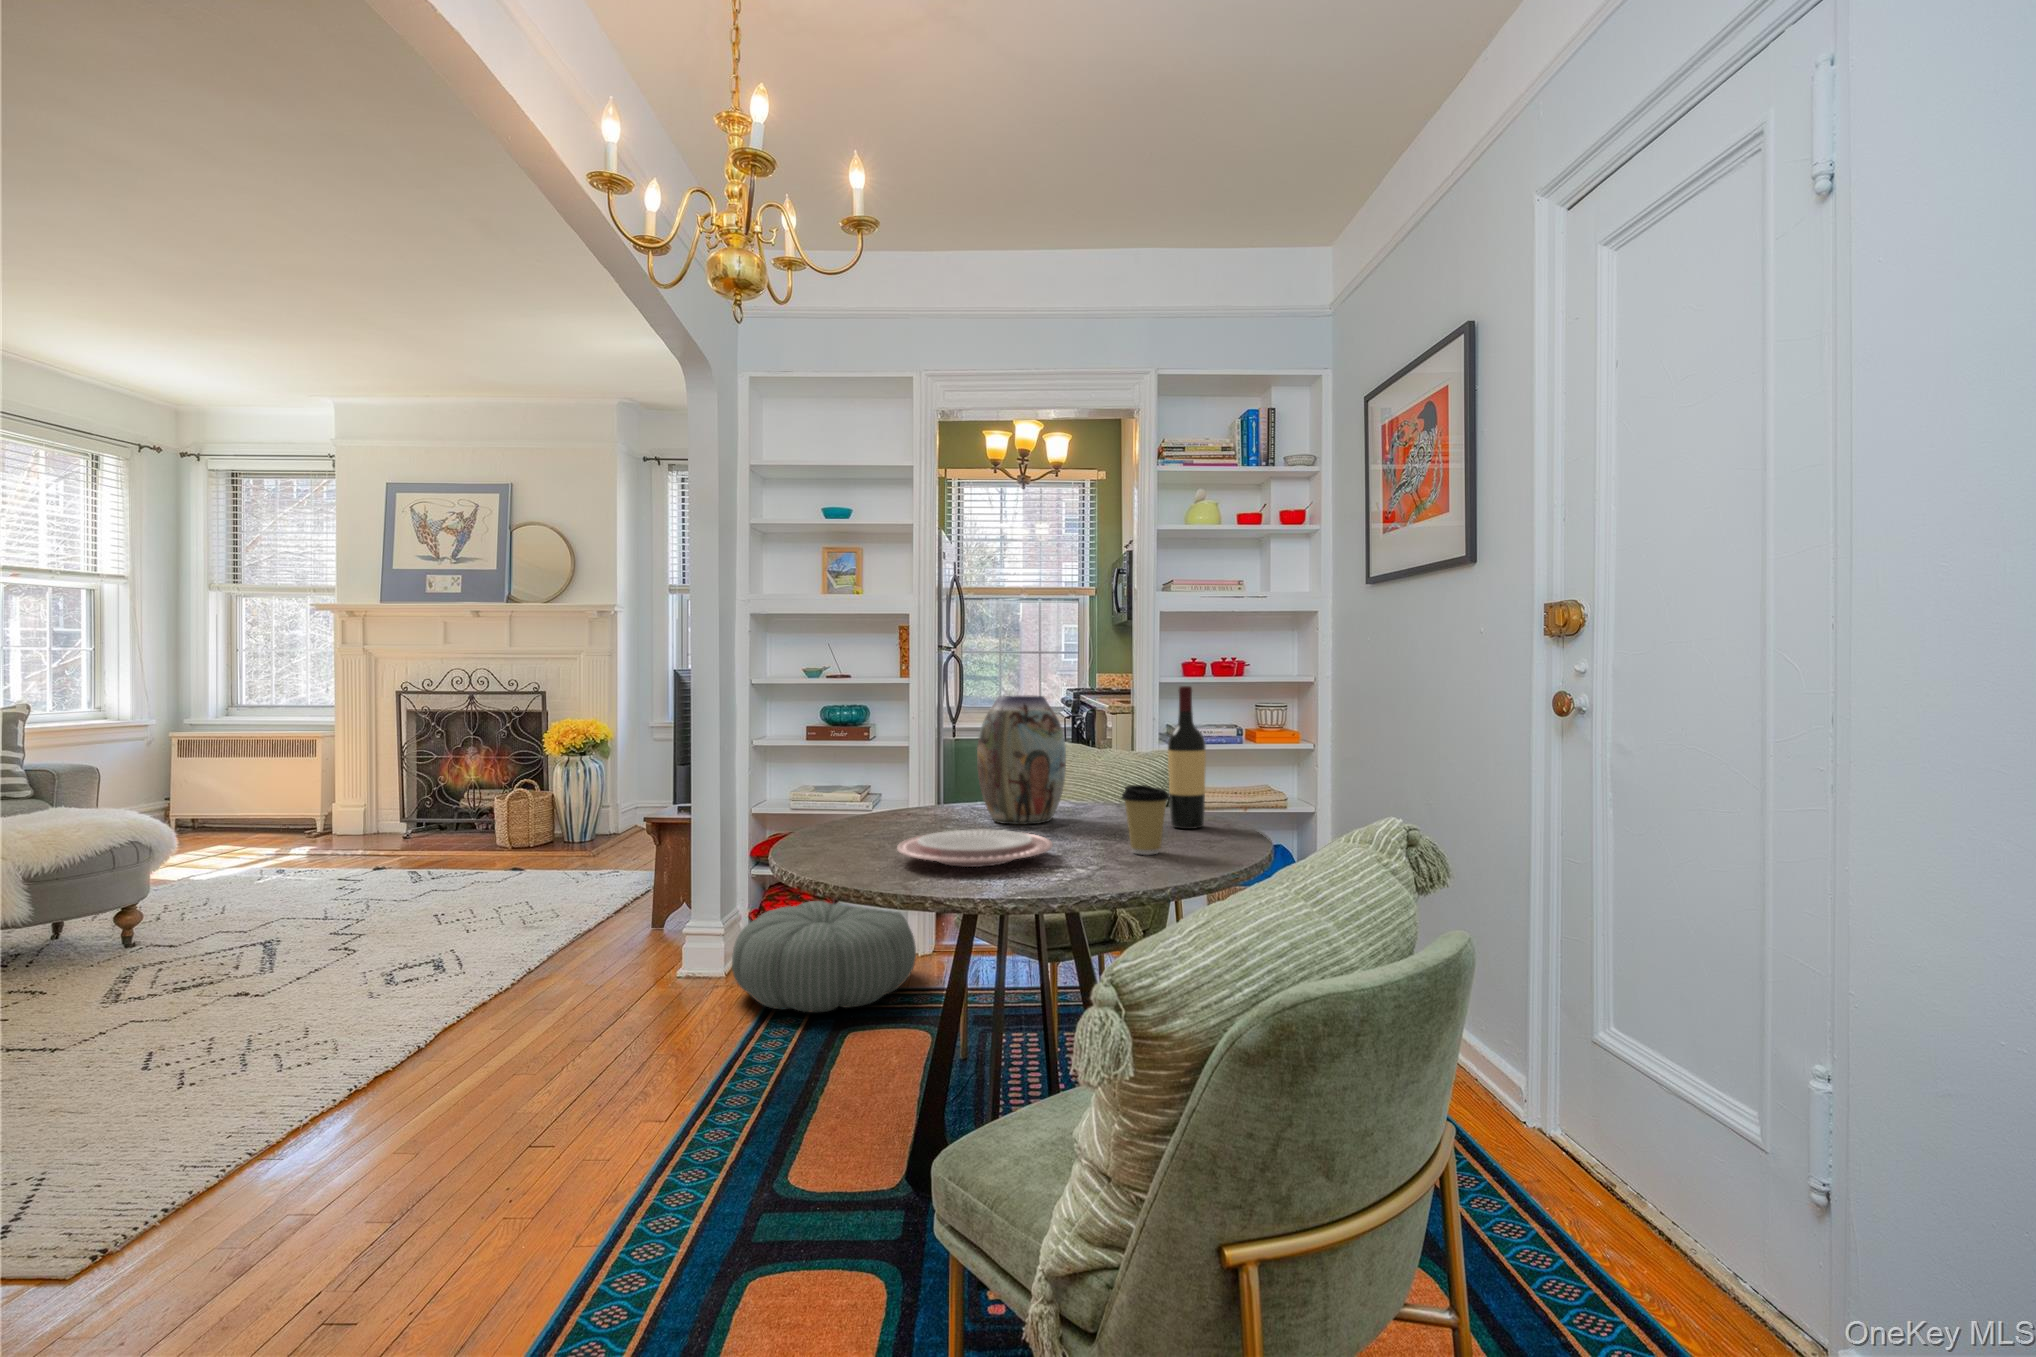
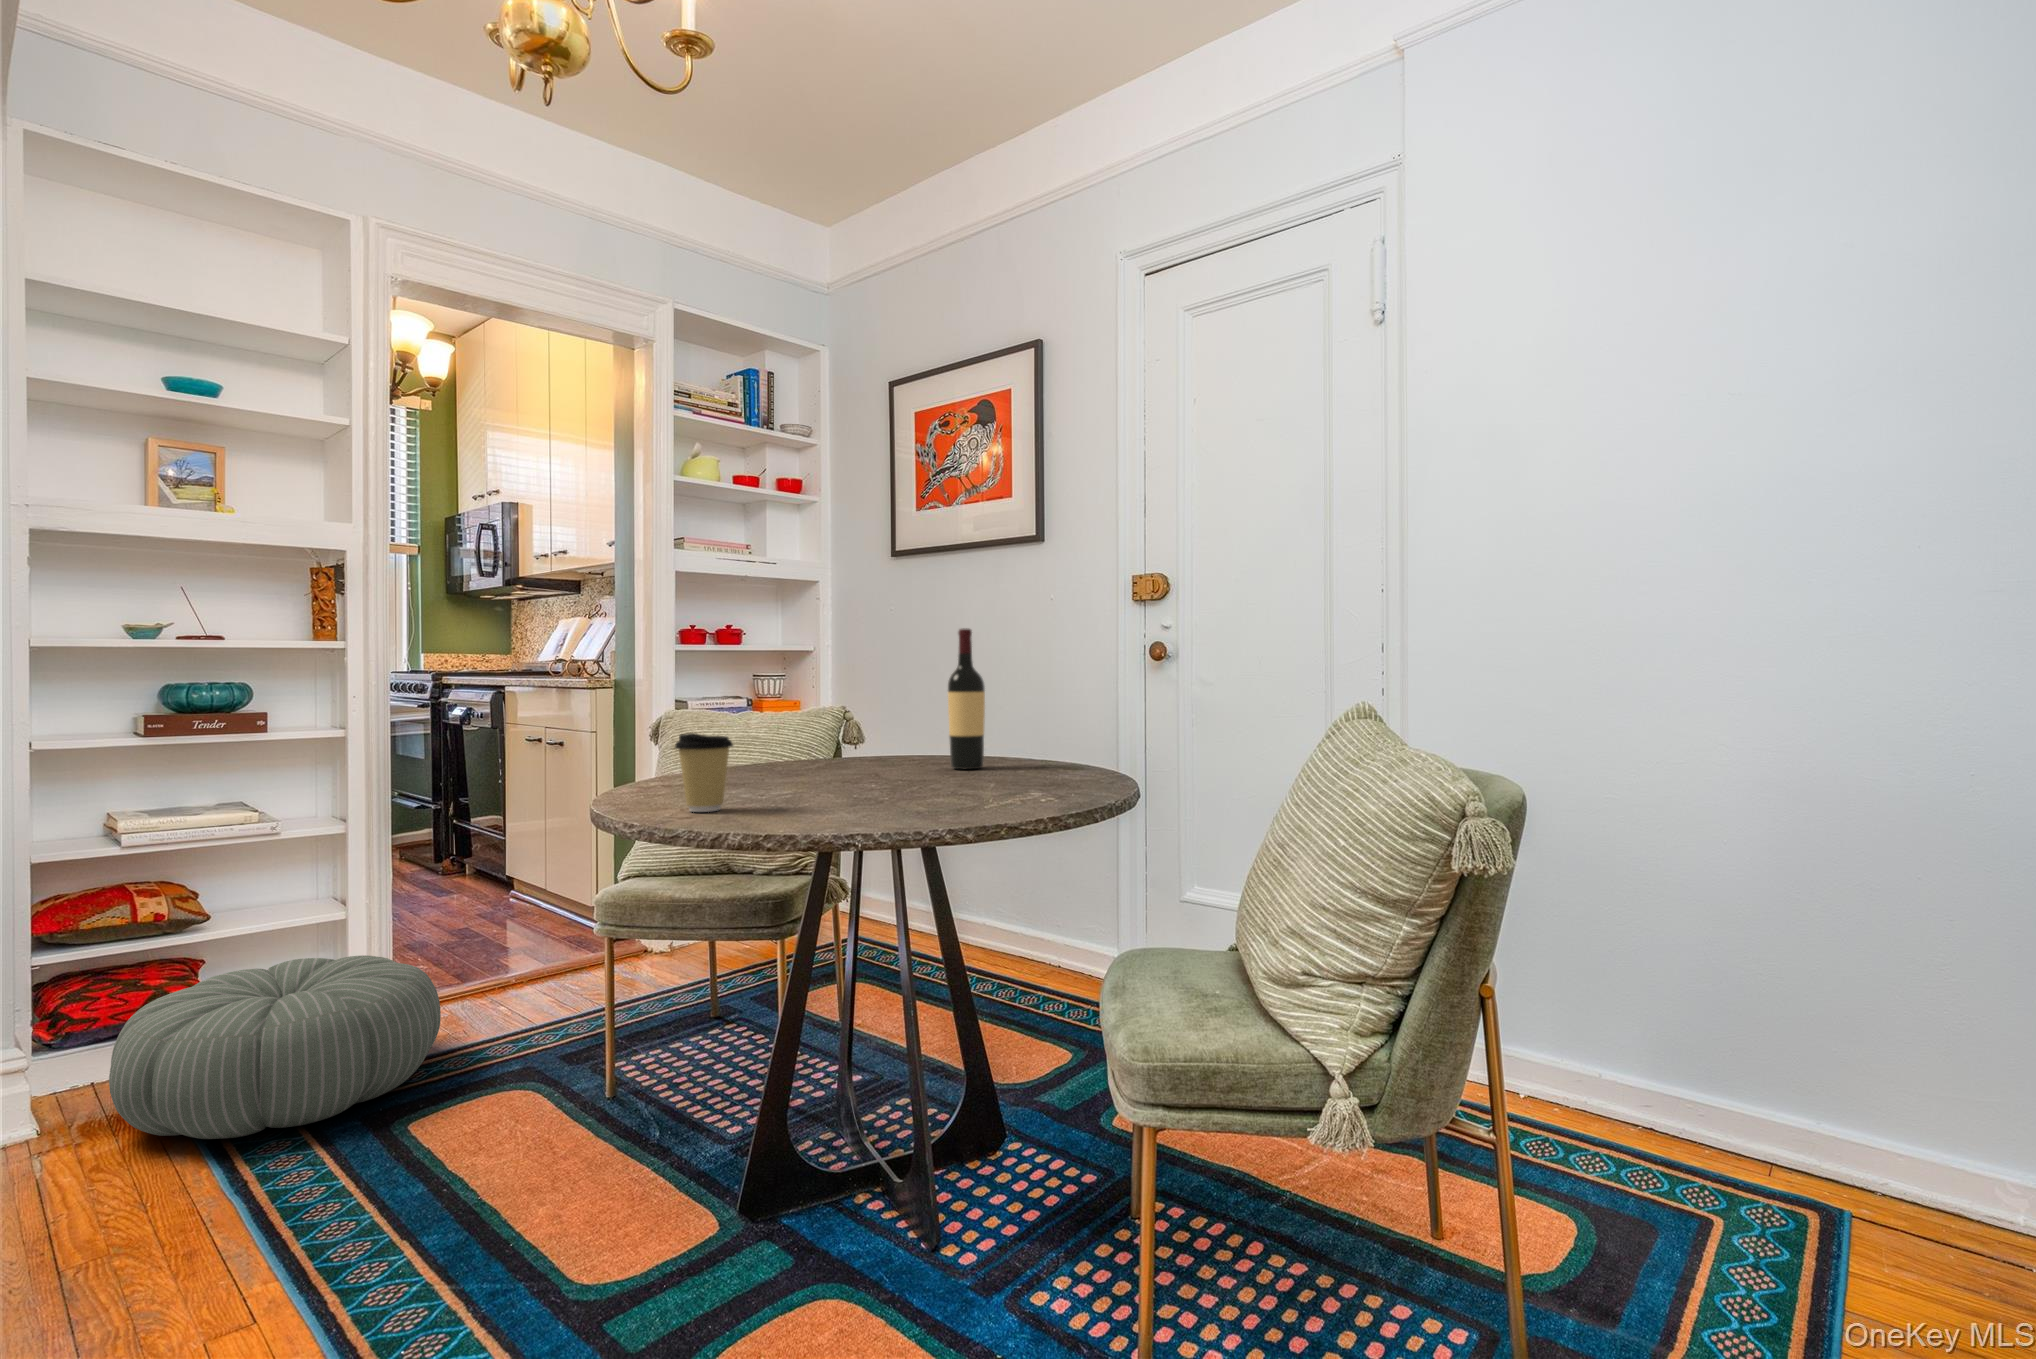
vase: present [977,696,1066,825] -> none [740,638,844,783]
coffee cup: present [1122,785,1170,855] -> present [675,733,733,812]
plate: present [897,829,1053,867] -> none [812,775,988,810]

